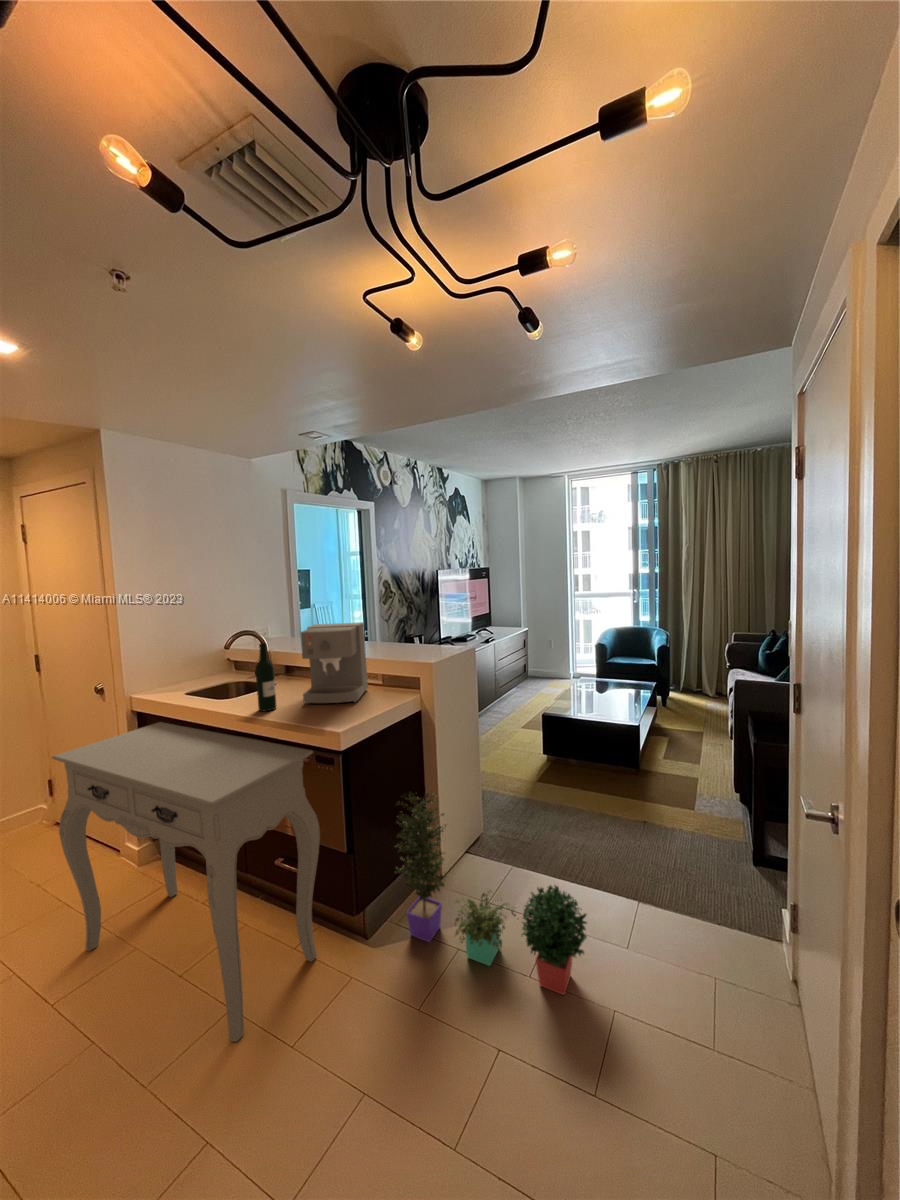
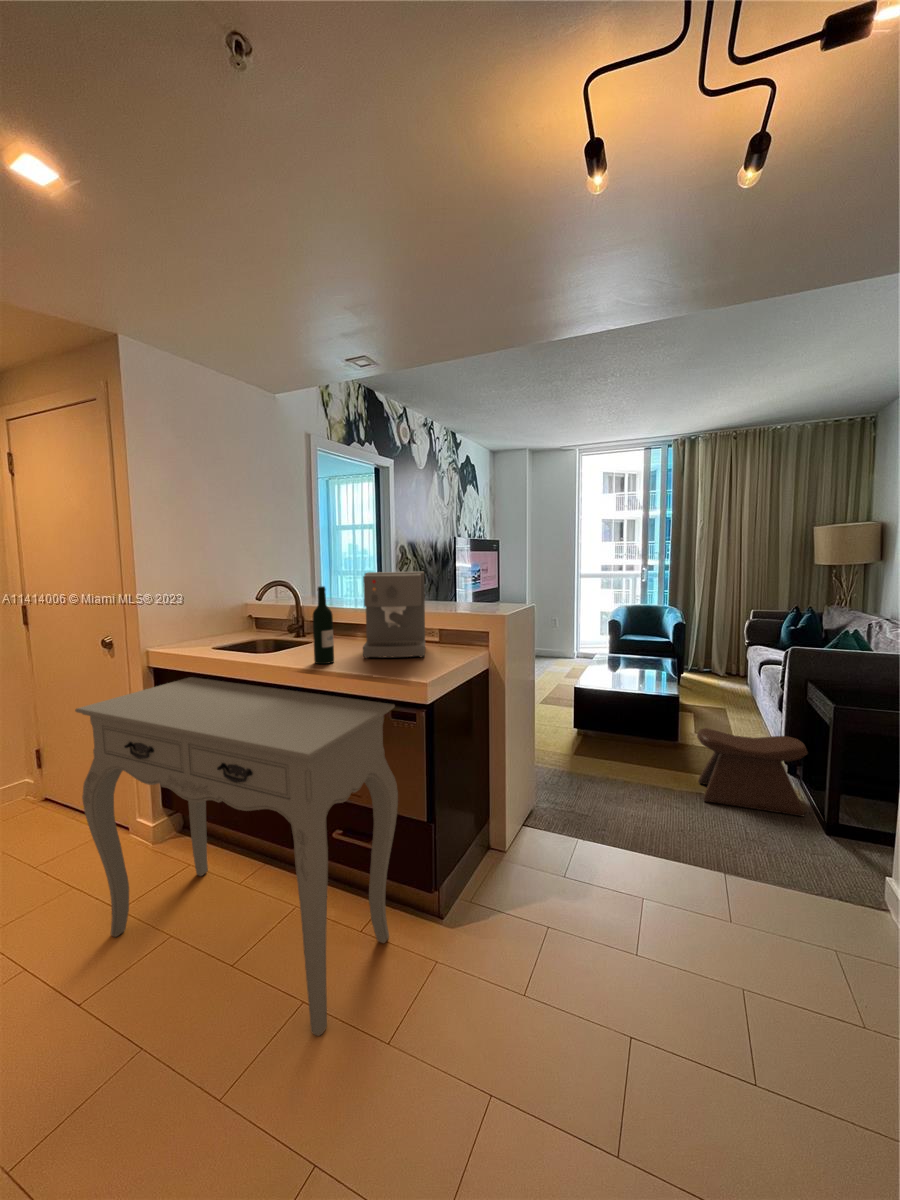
stool: none [641,757,741,845] -> present [697,728,807,816]
potted plant: present [395,792,587,995] -> none [471,754,709,972]

